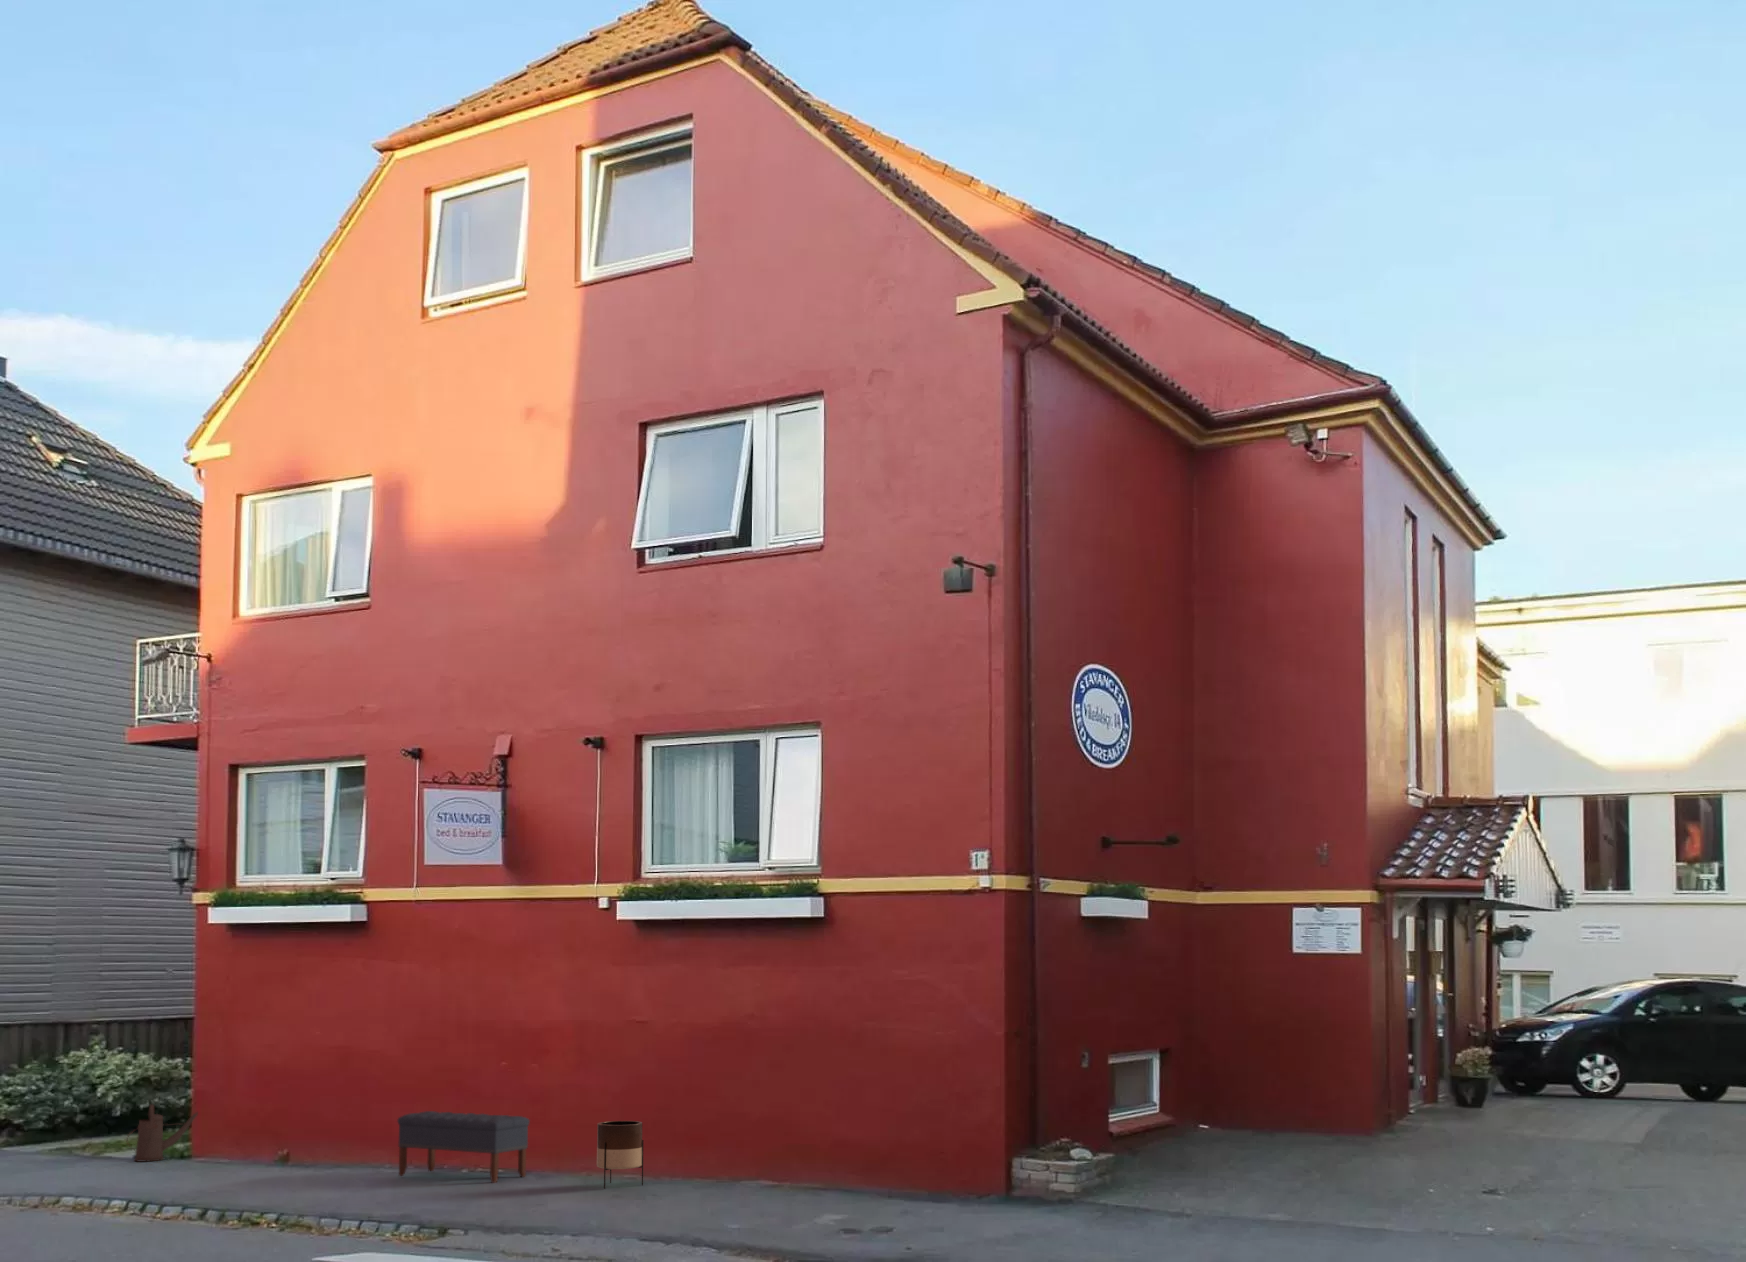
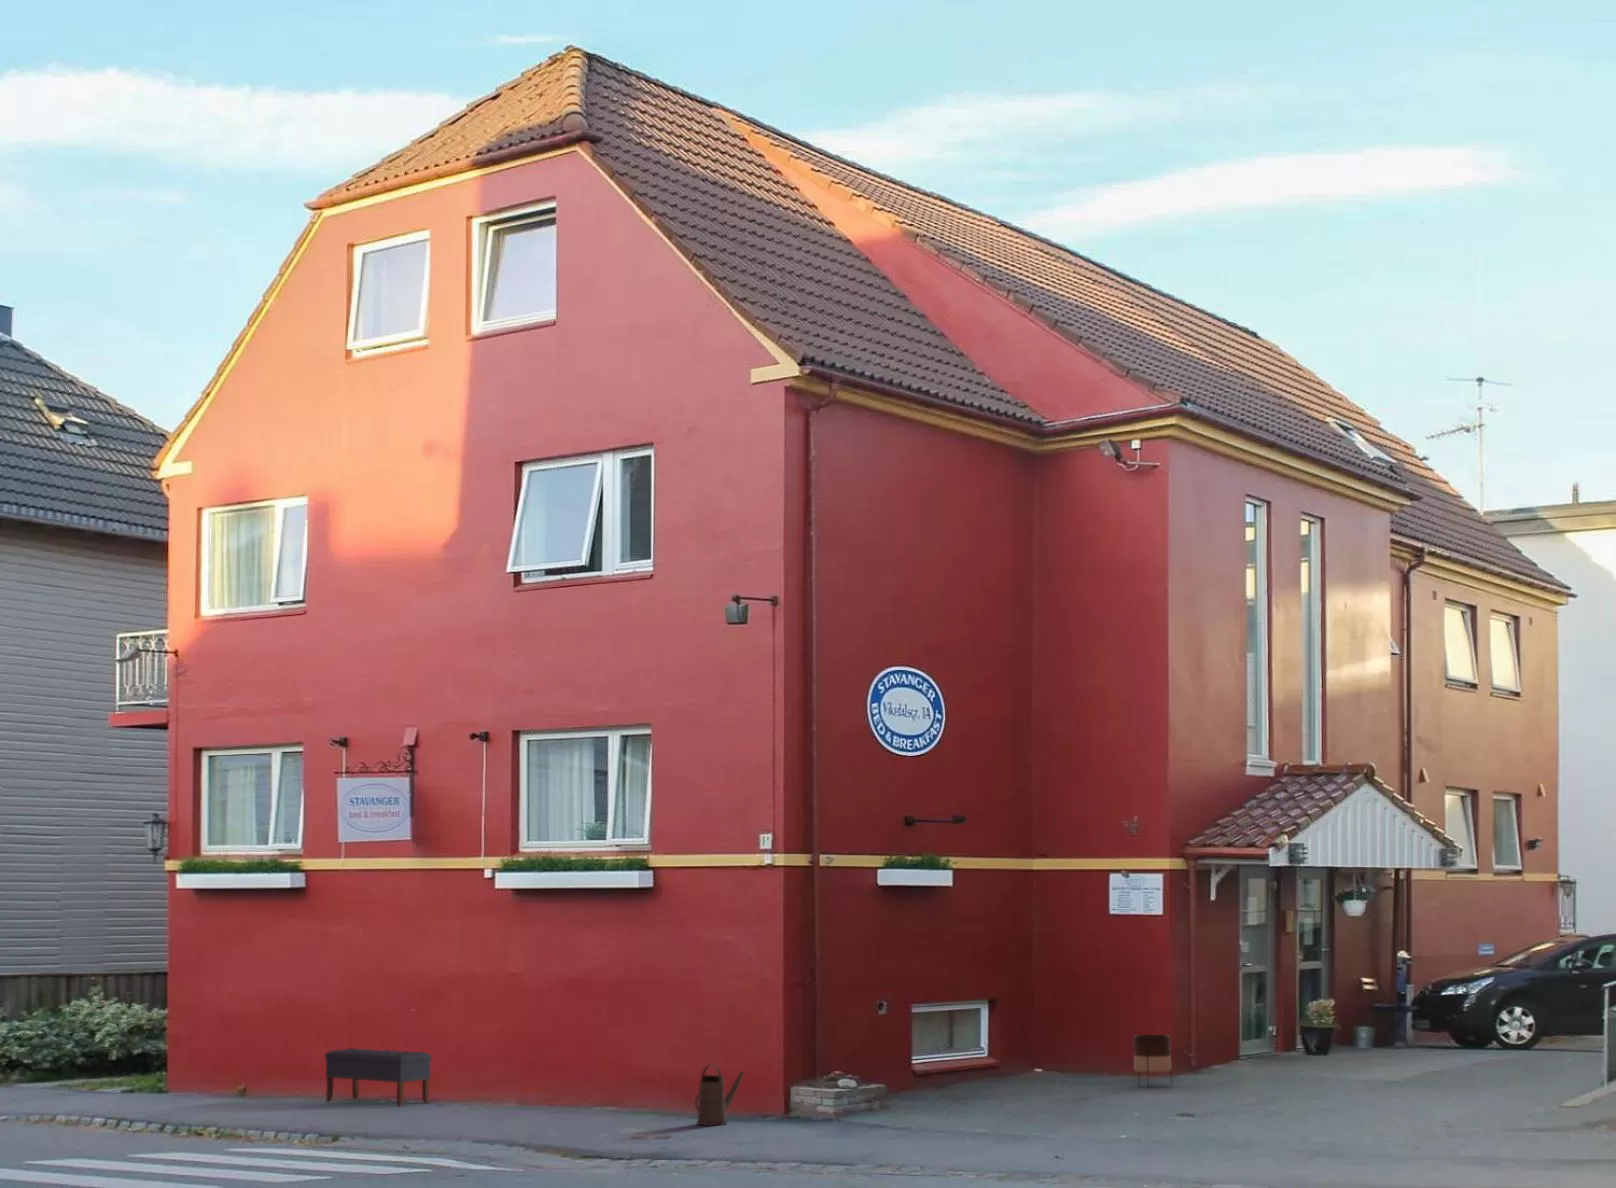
watering can: present [127,1104,198,1161] -> present [695,1064,744,1125]
planter: present [597,1121,644,1189] -> present [1133,1034,1172,1084]

